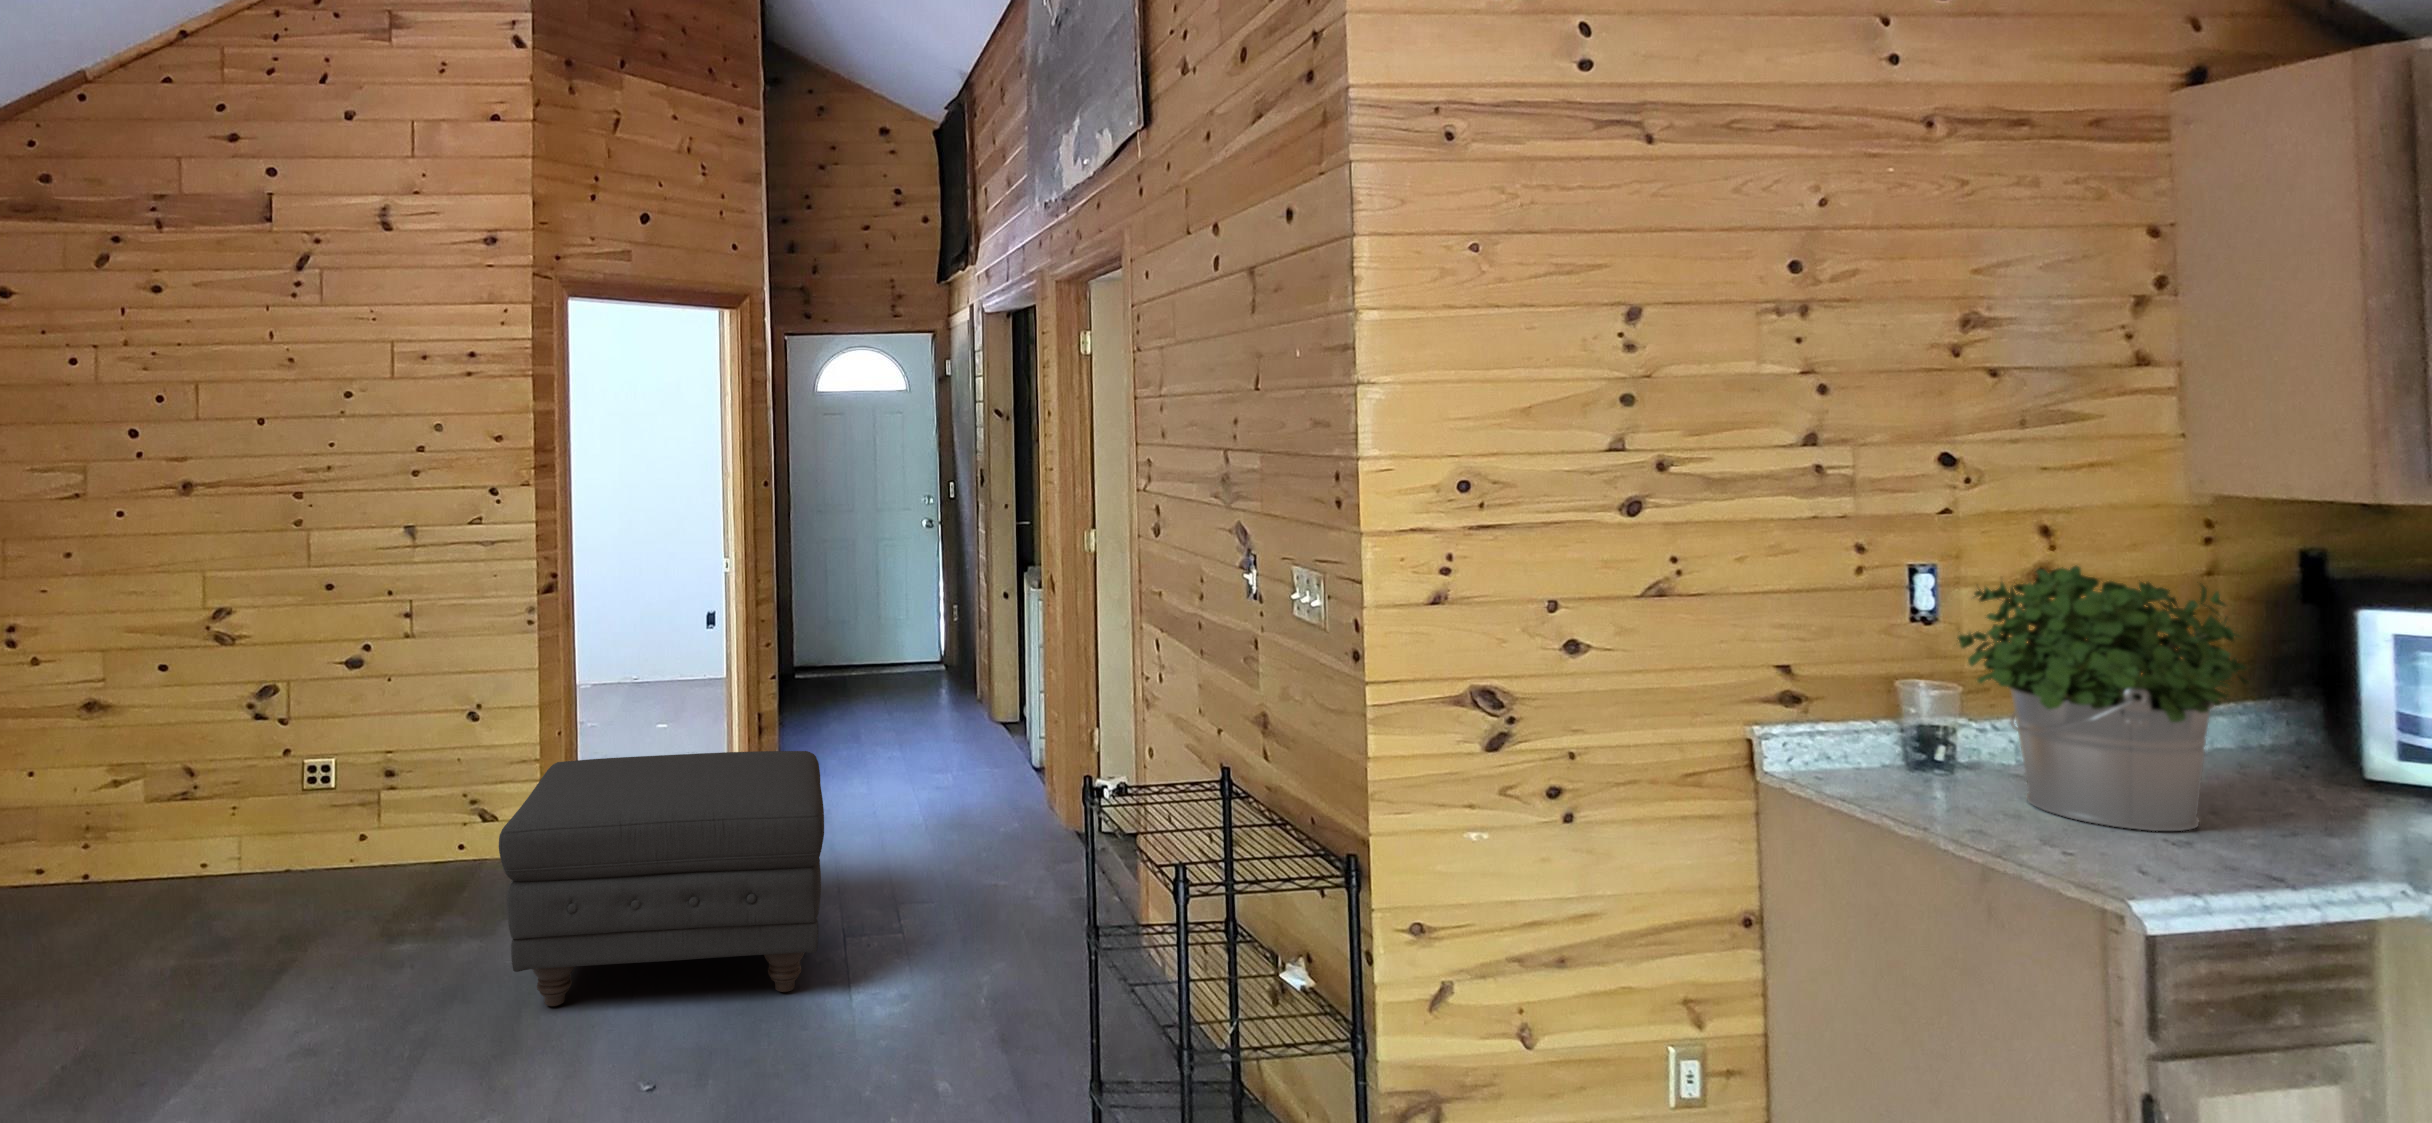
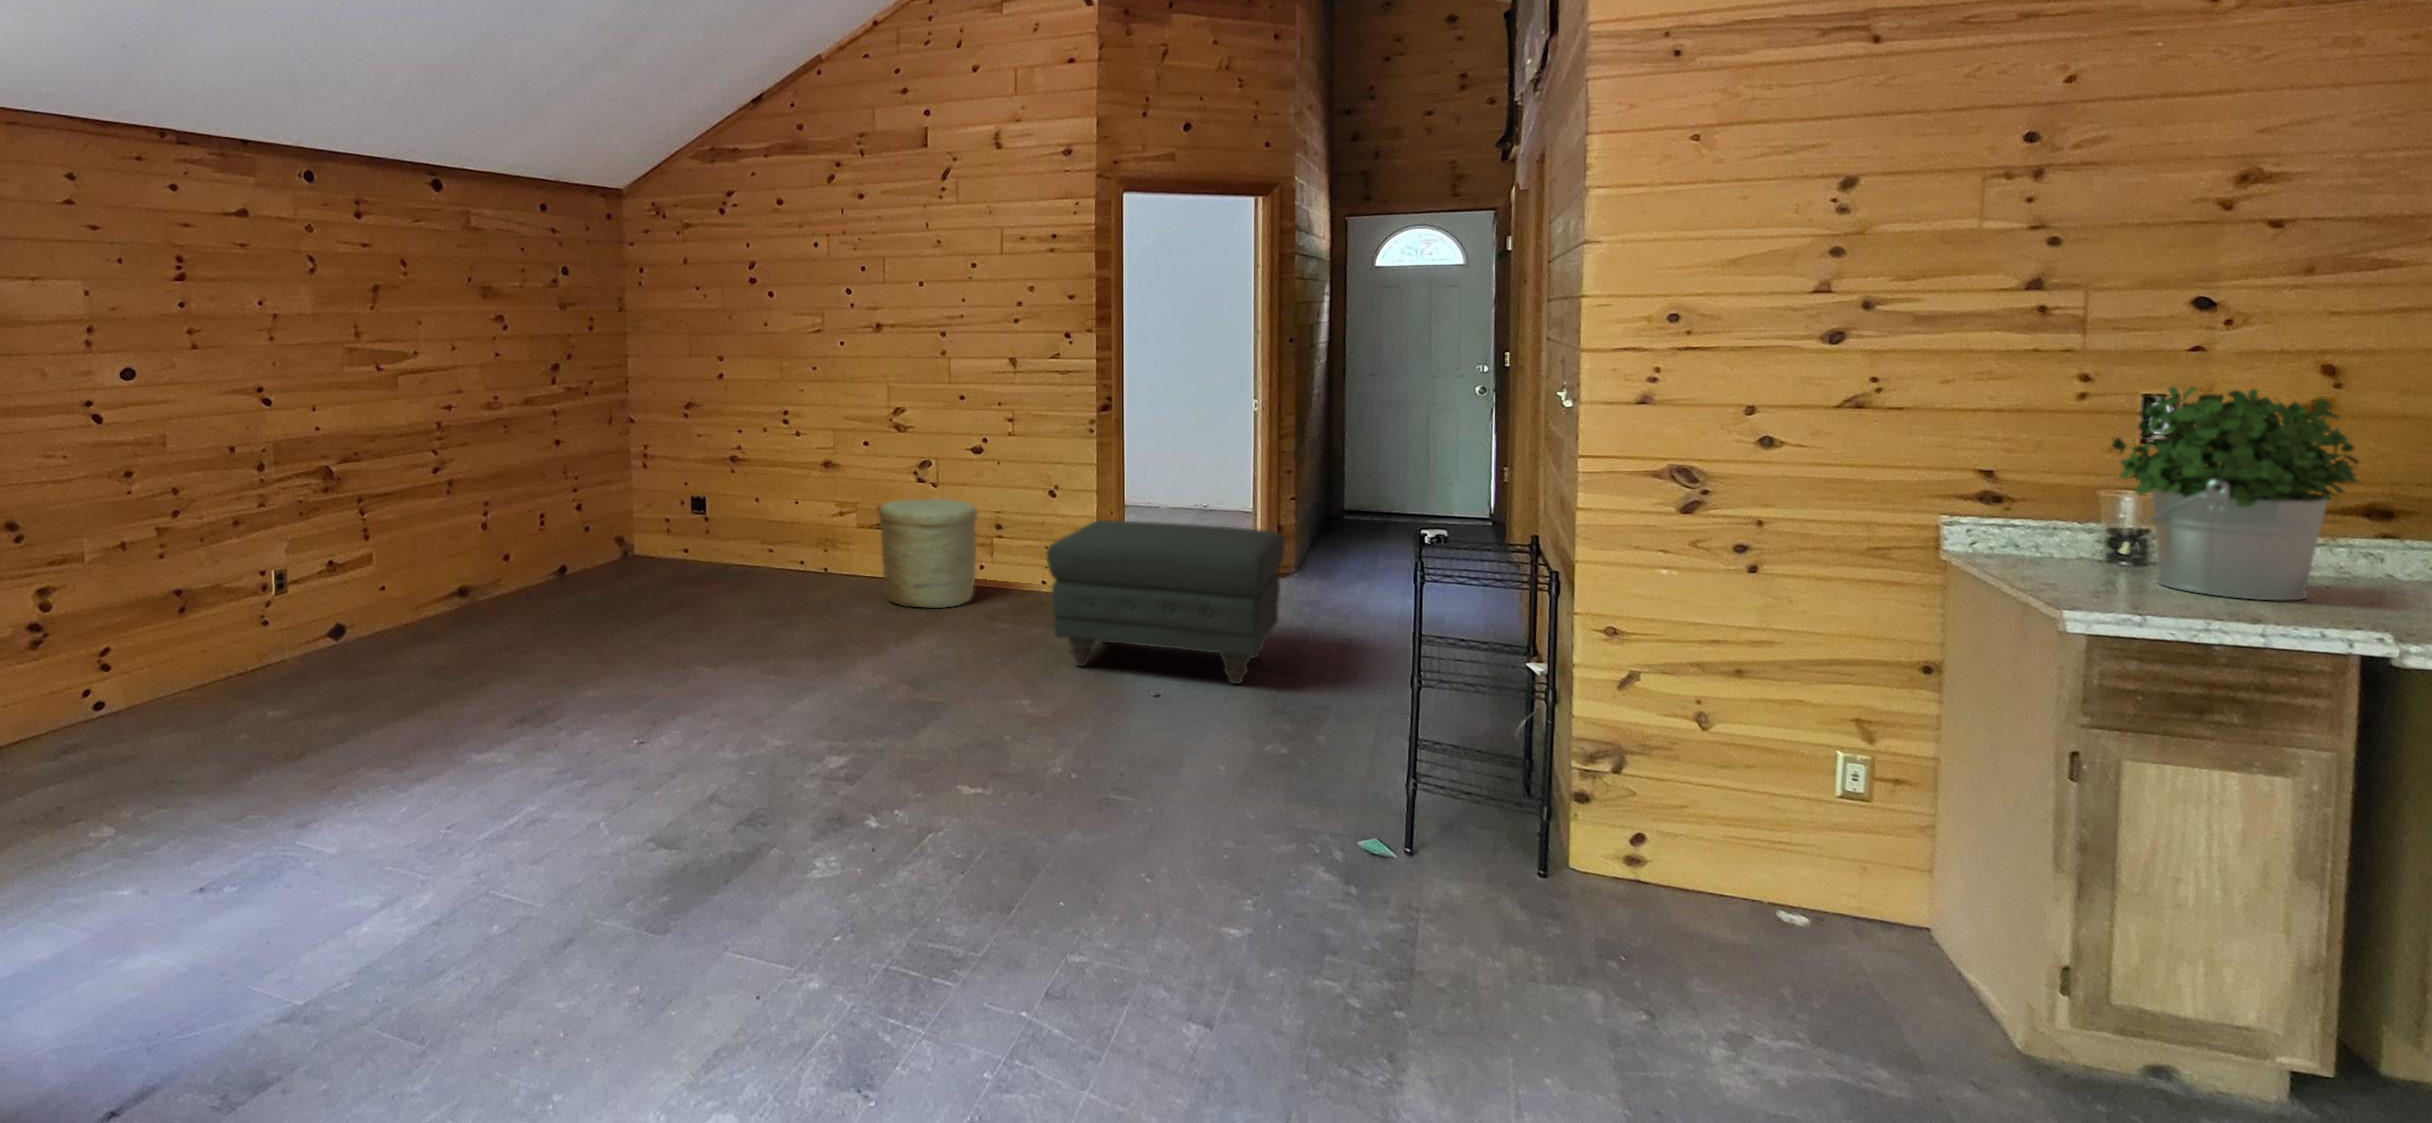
woven basket: none [189,741,360,929] -> present [879,499,977,608]

